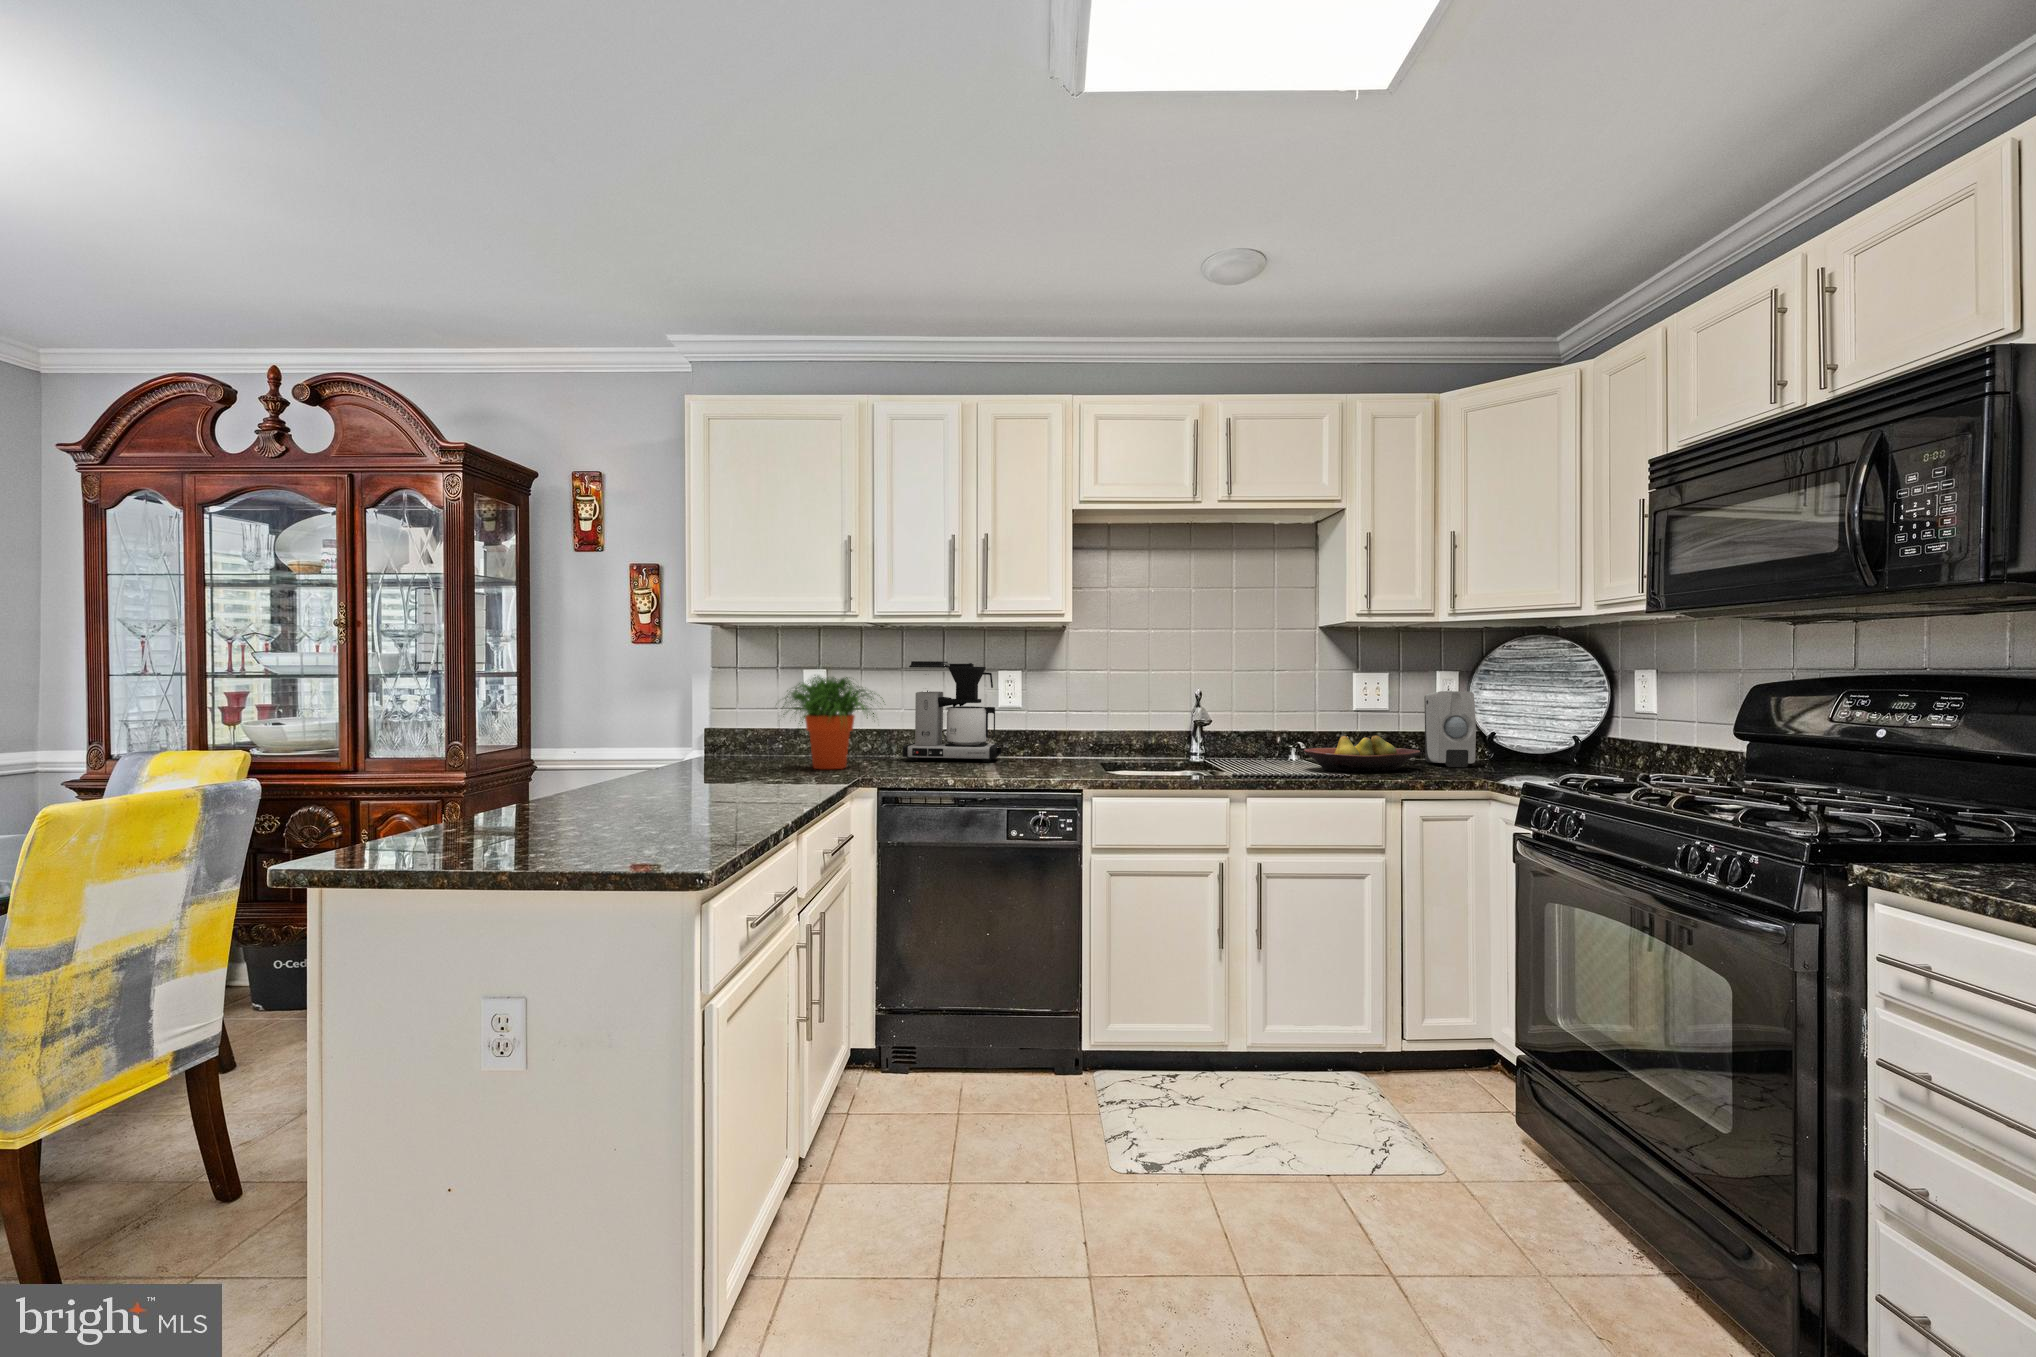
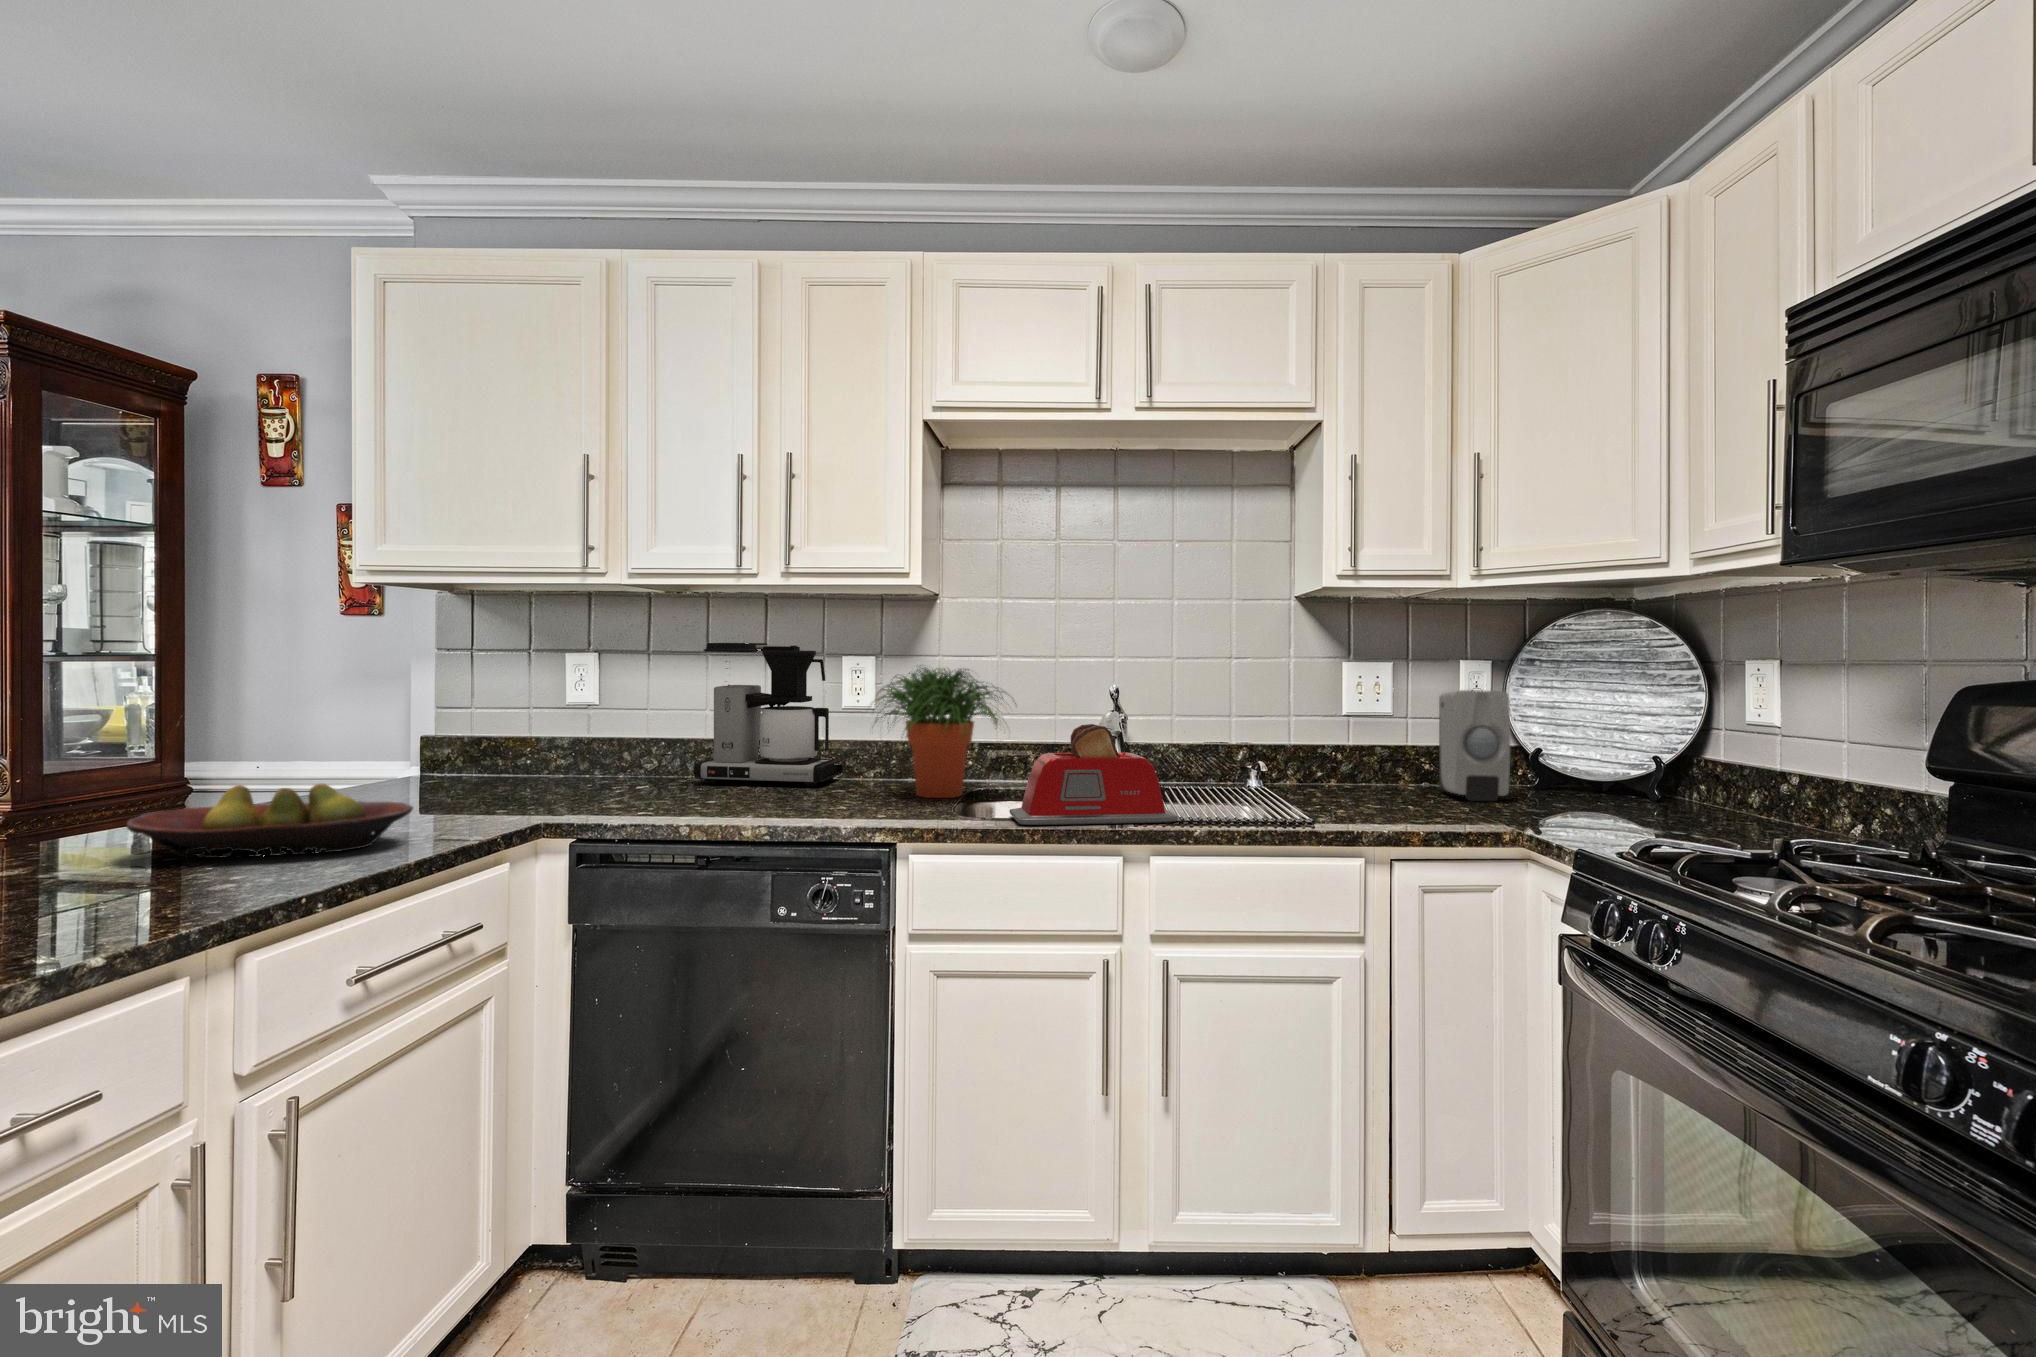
potted plant: present [783,676,884,769] -> present [875,665,1017,798]
toaster: none [1146,713,1261,779] -> present [1009,724,1178,825]
fruit bowl: present [1304,736,1420,771] -> present [126,783,413,858]

